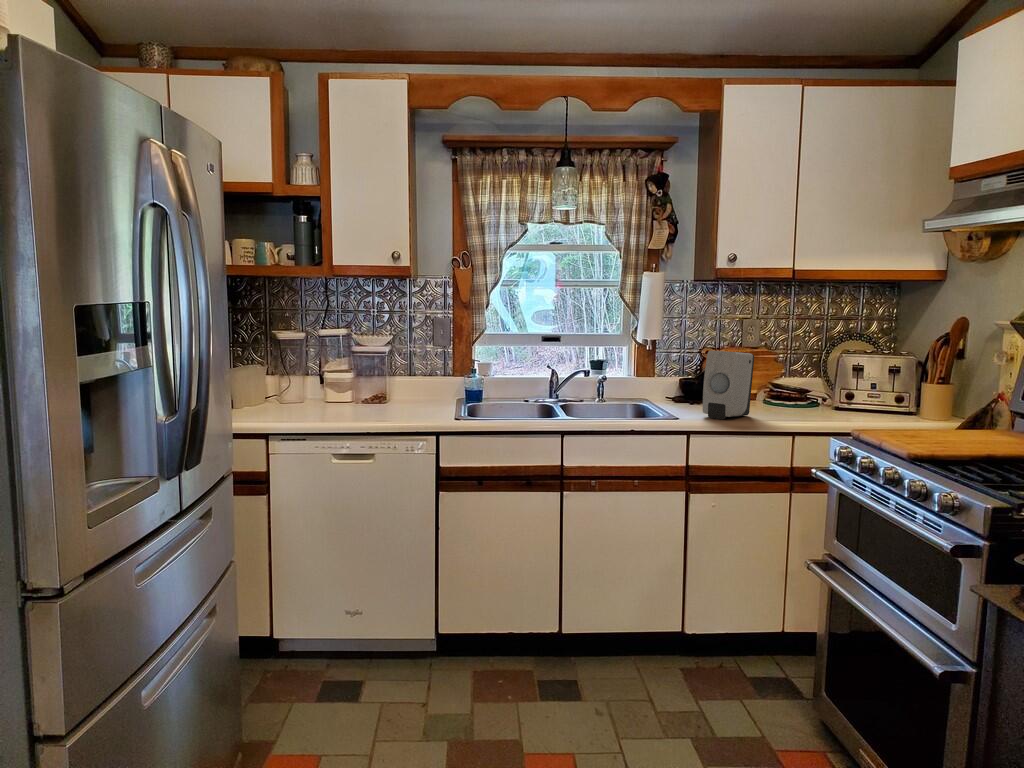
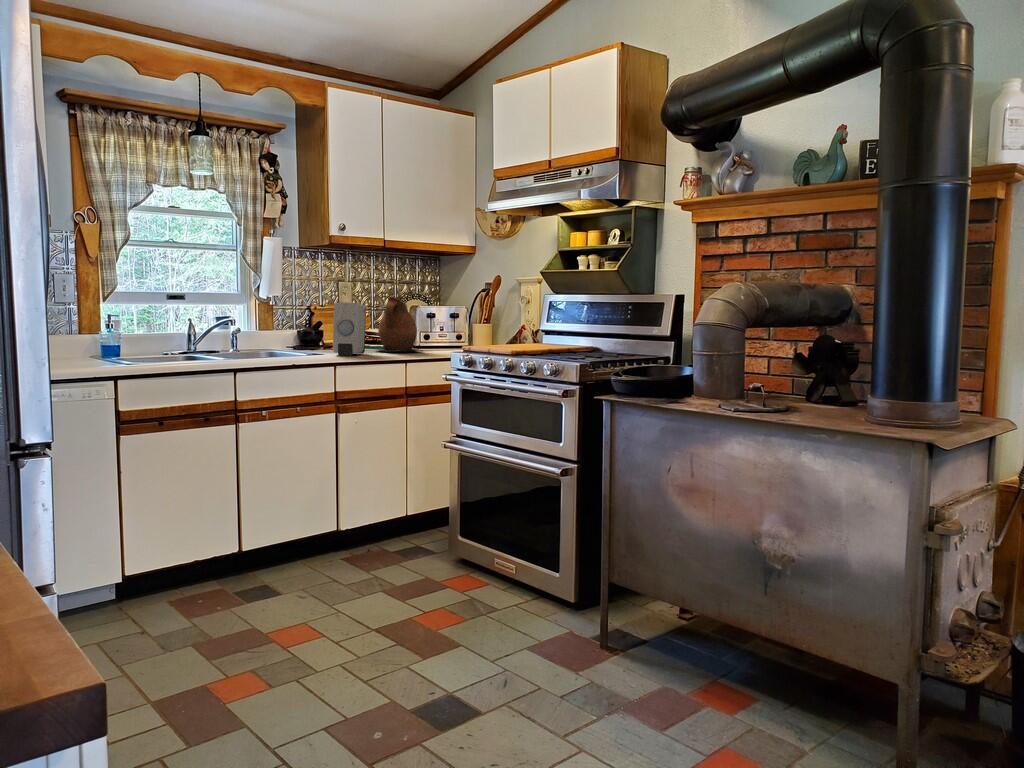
ceramic pitcher: none [768,342,840,418] -> present [377,297,423,352]

